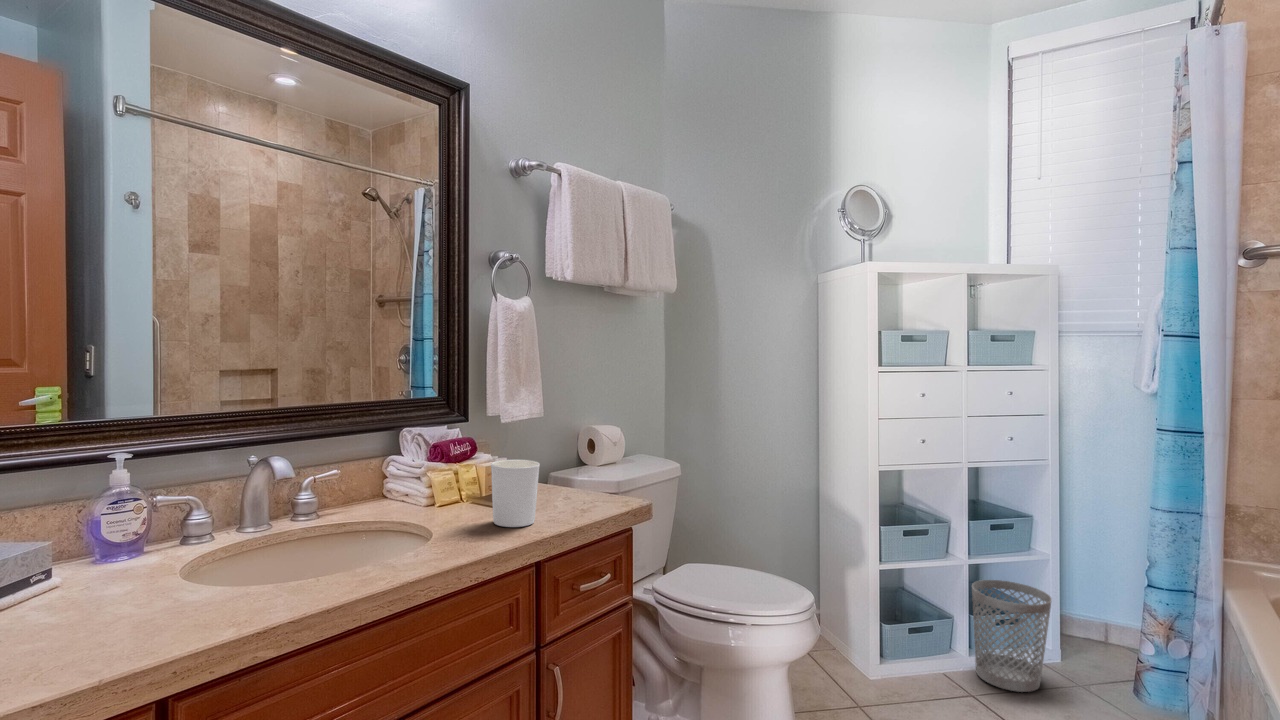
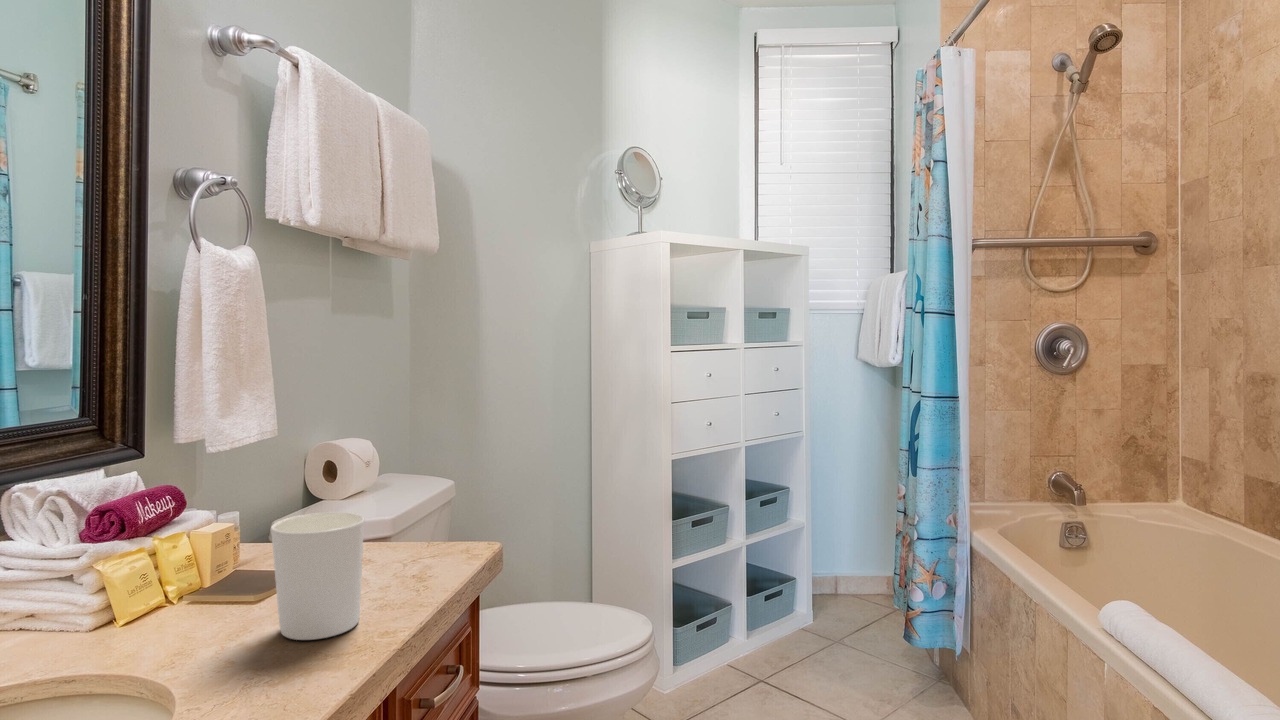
wastebasket: present [972,580,1052,692] -> none [759,559,834,671]

